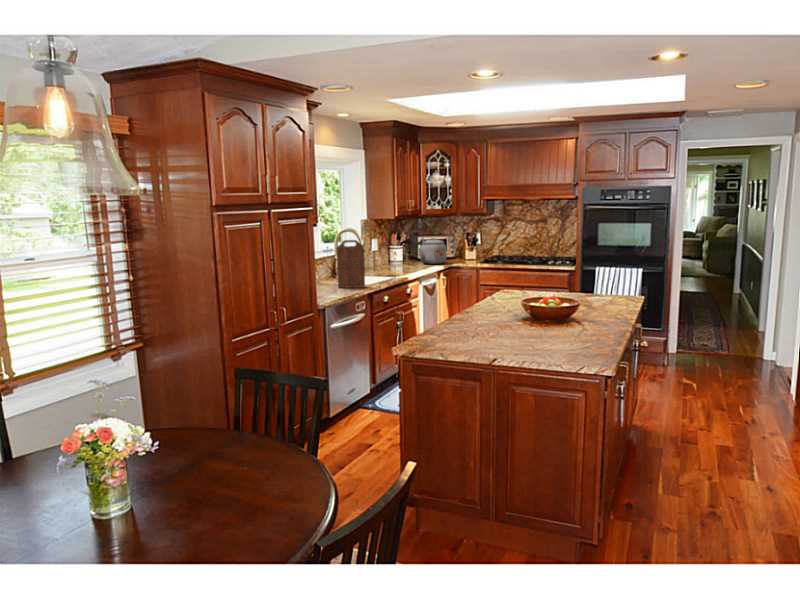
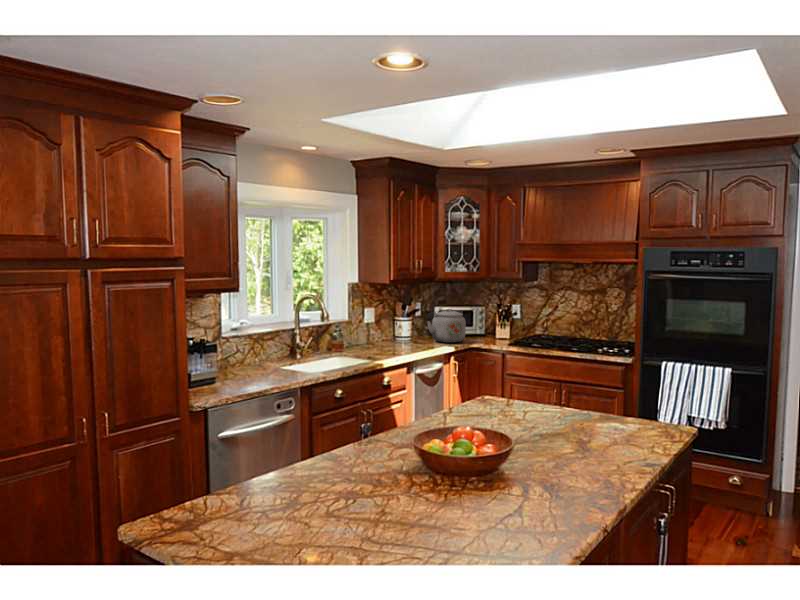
cutting board: present [337,240,365,288] -> none [274,310,312,374]

